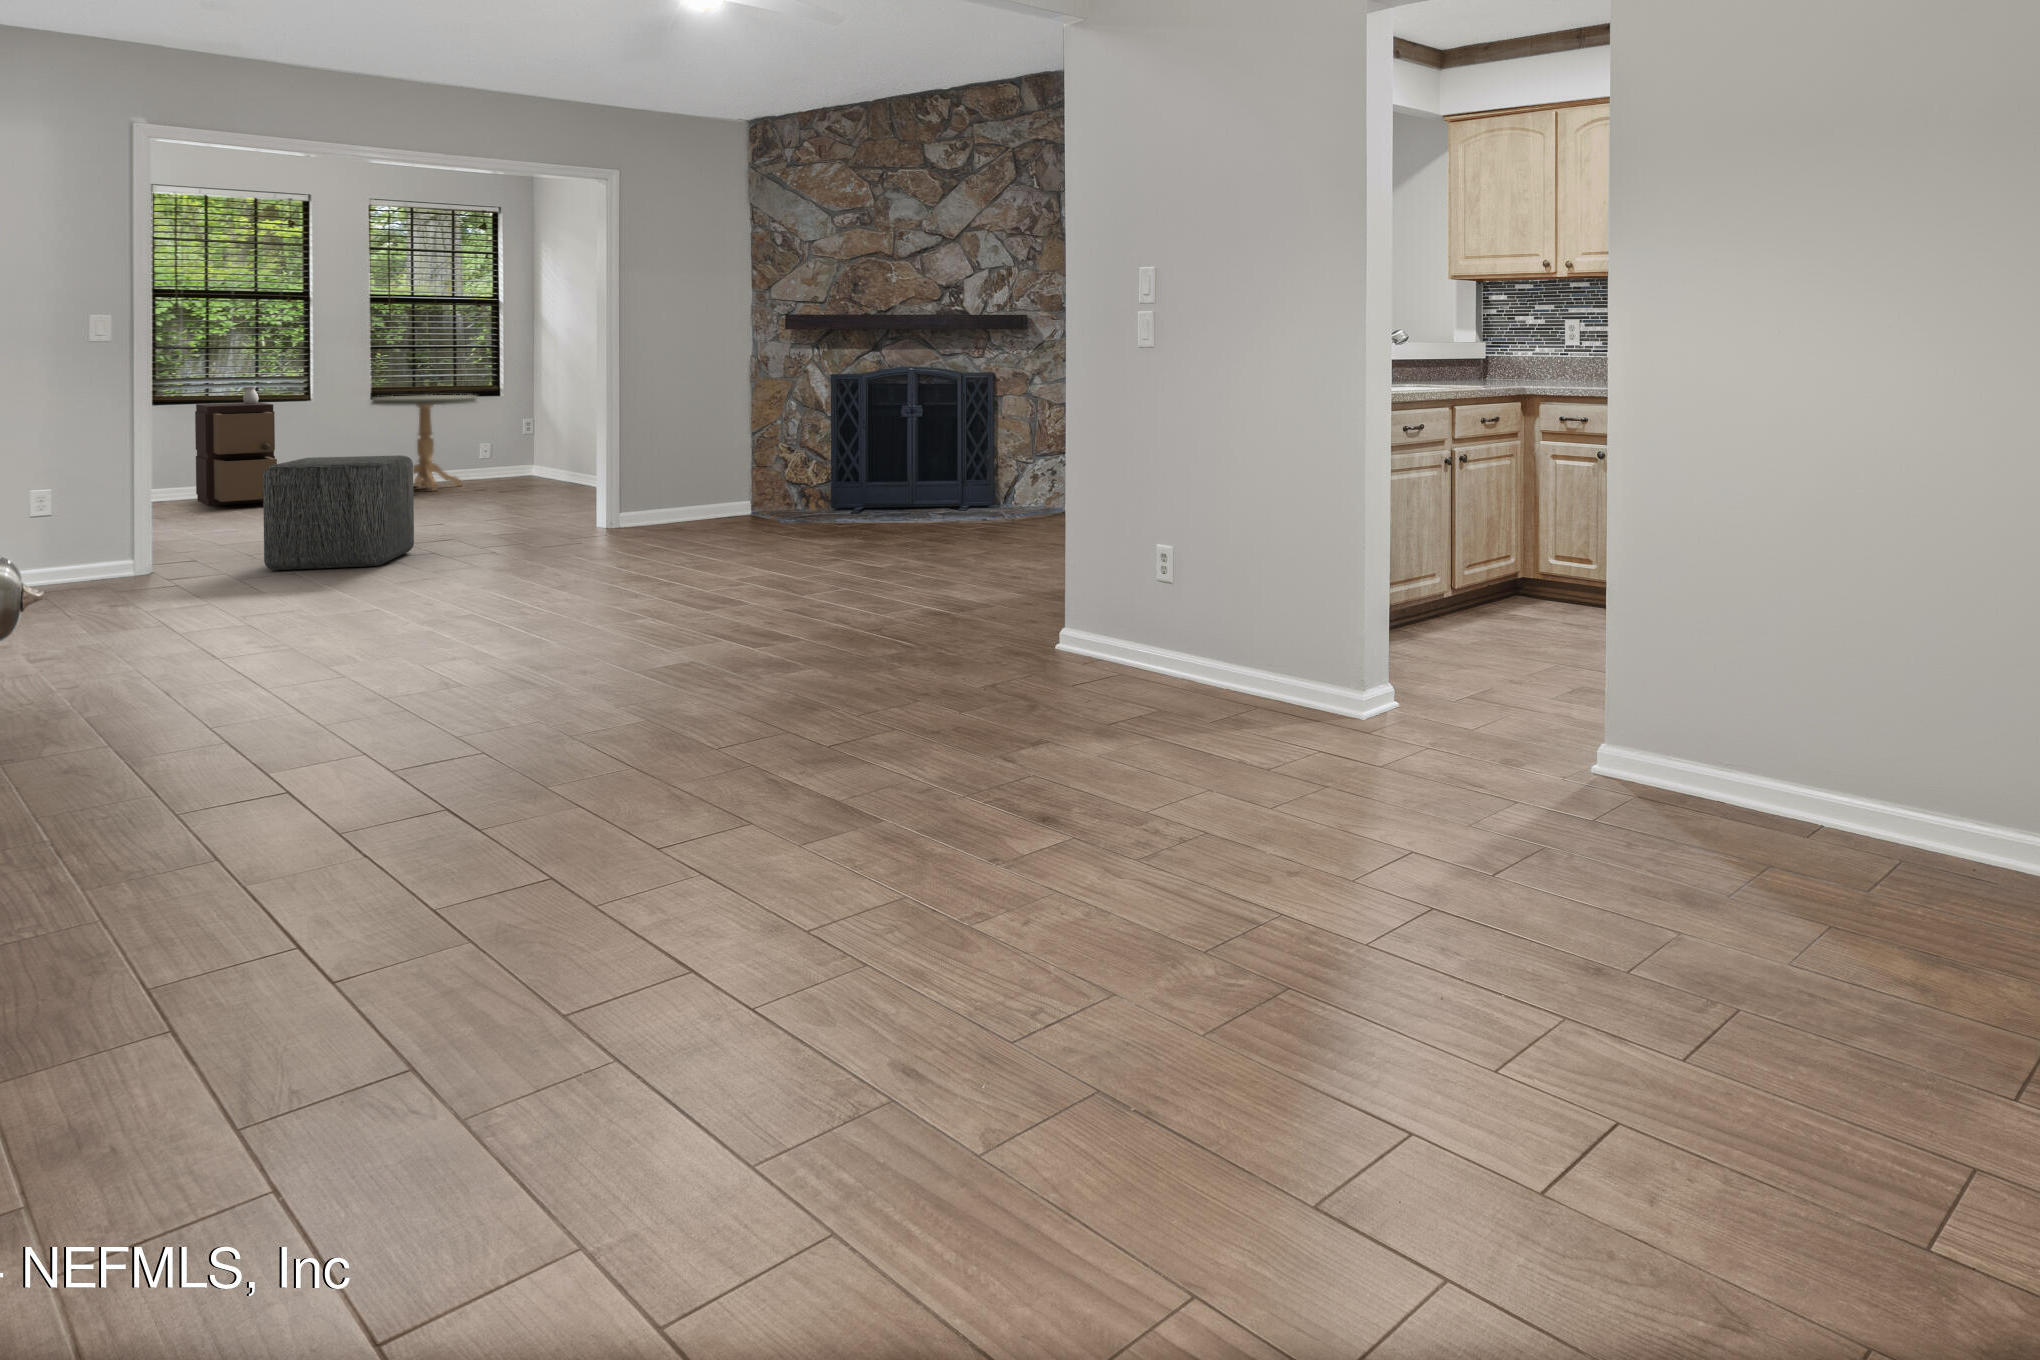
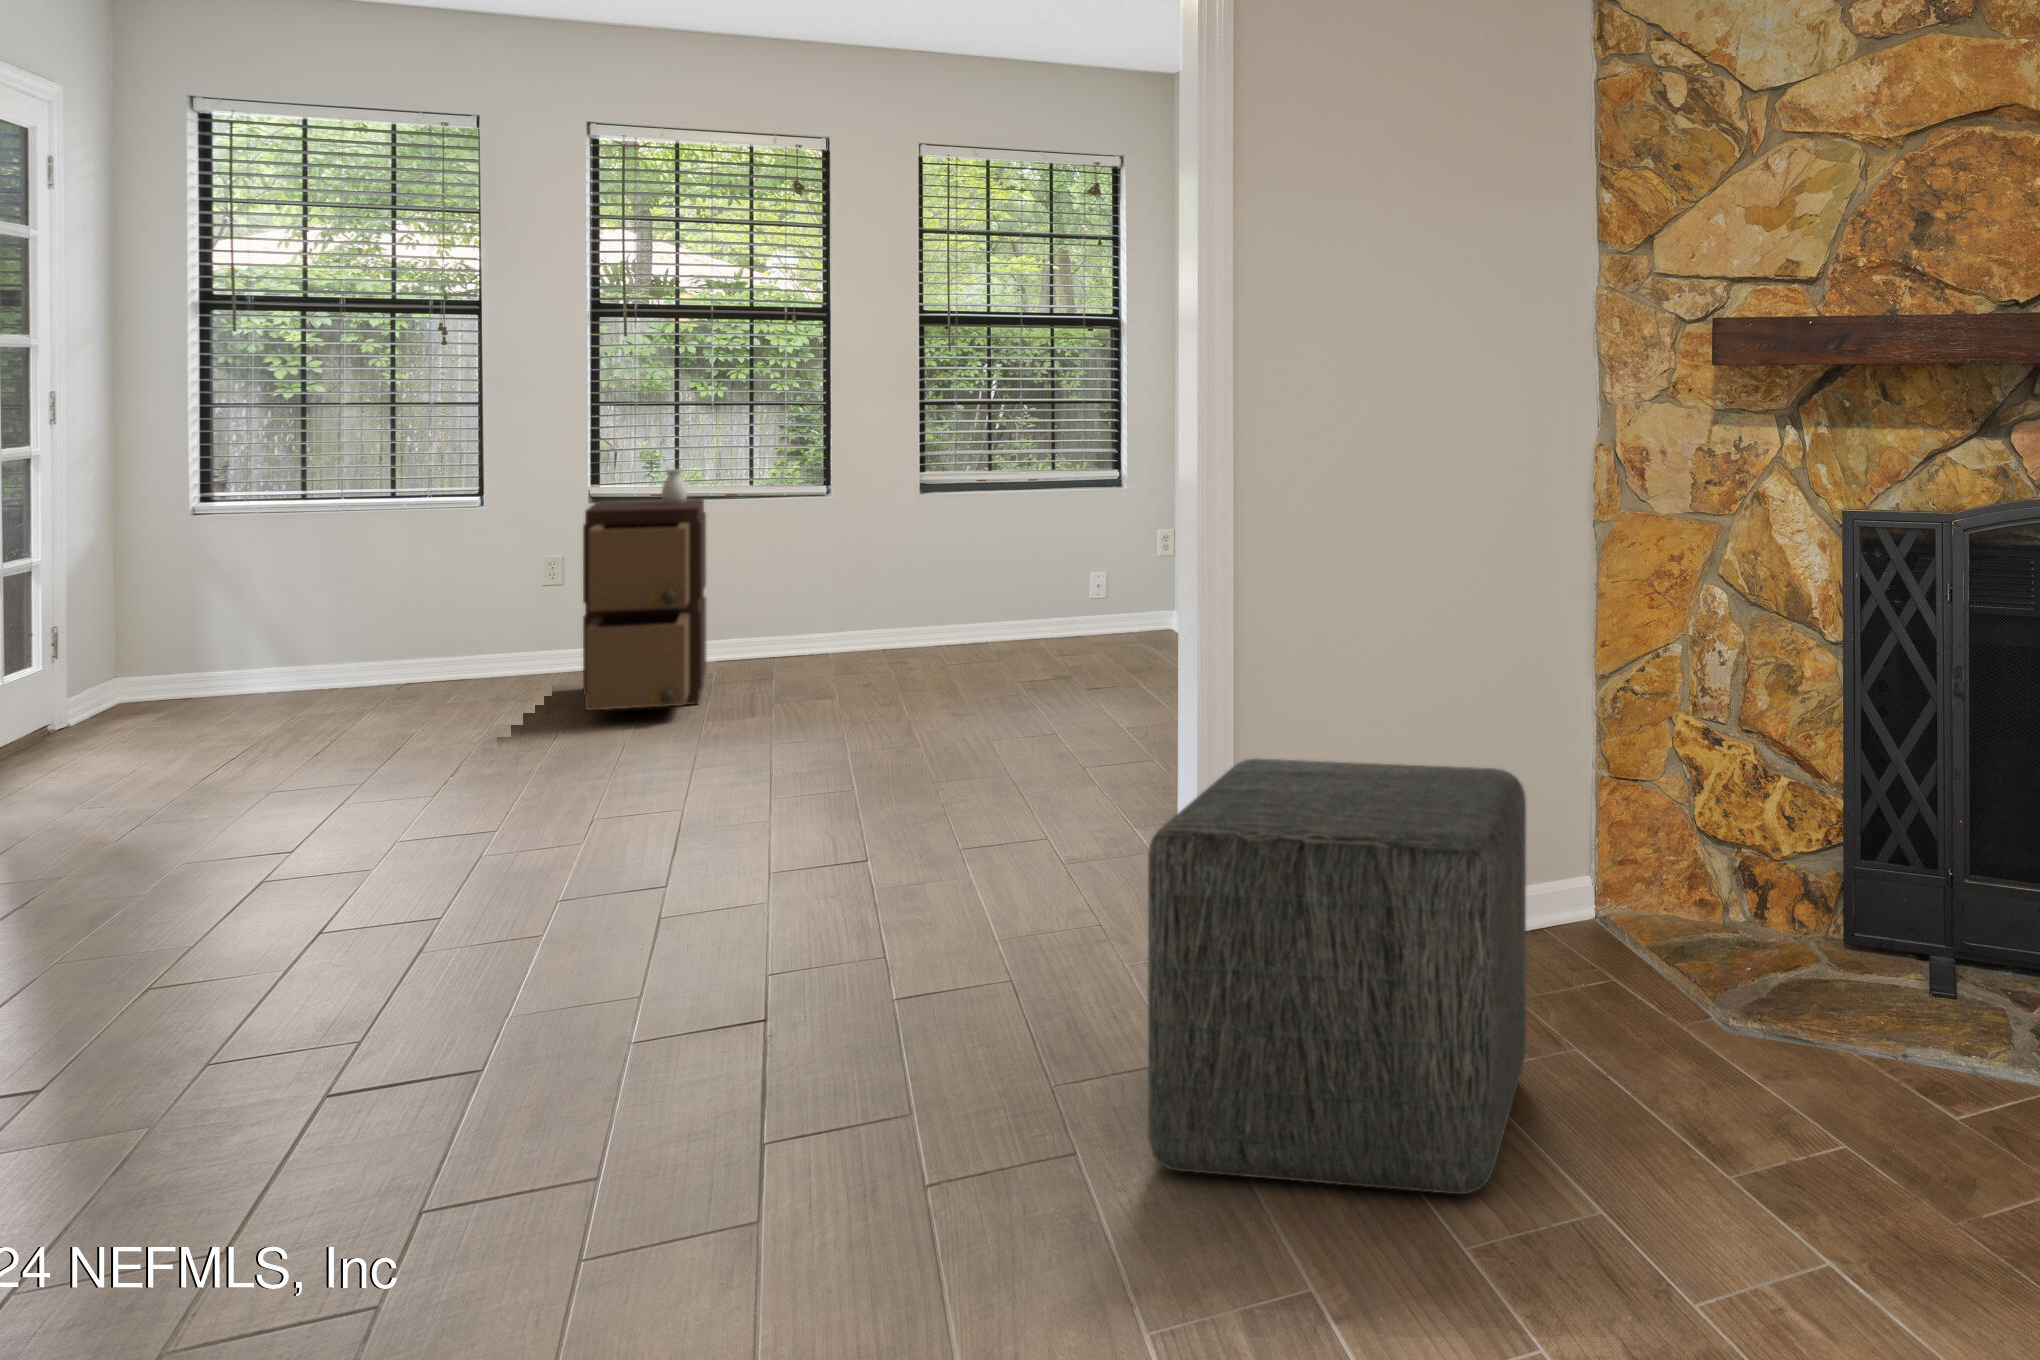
side table: present [371,395,477,491] -> none [880,487,1069,692]
ottoman: present [263,455,414,570] -> present [1148,758,1526,1194]

